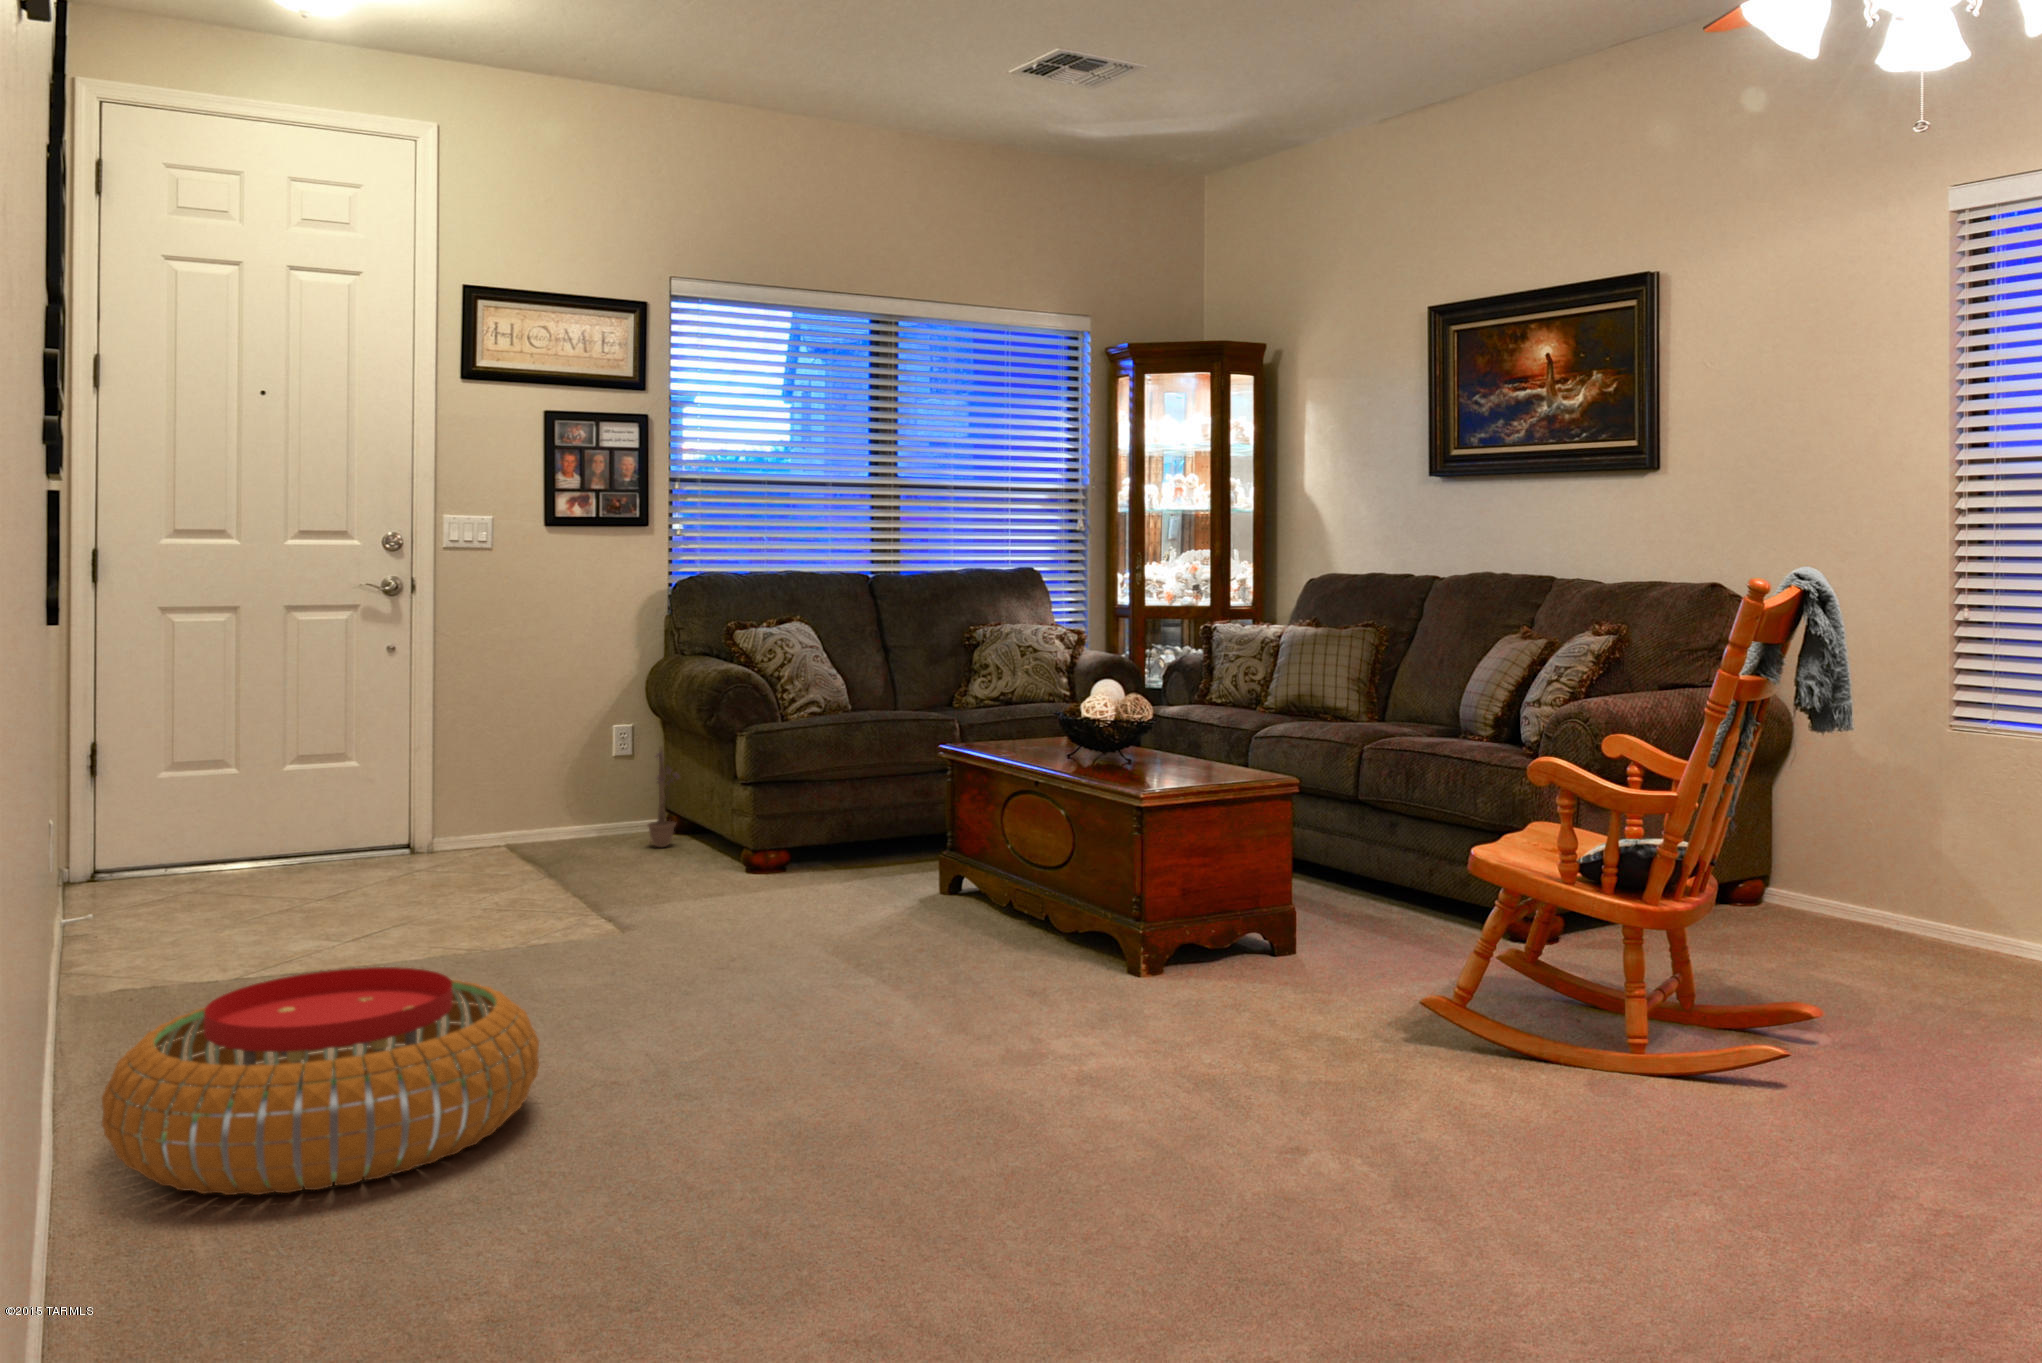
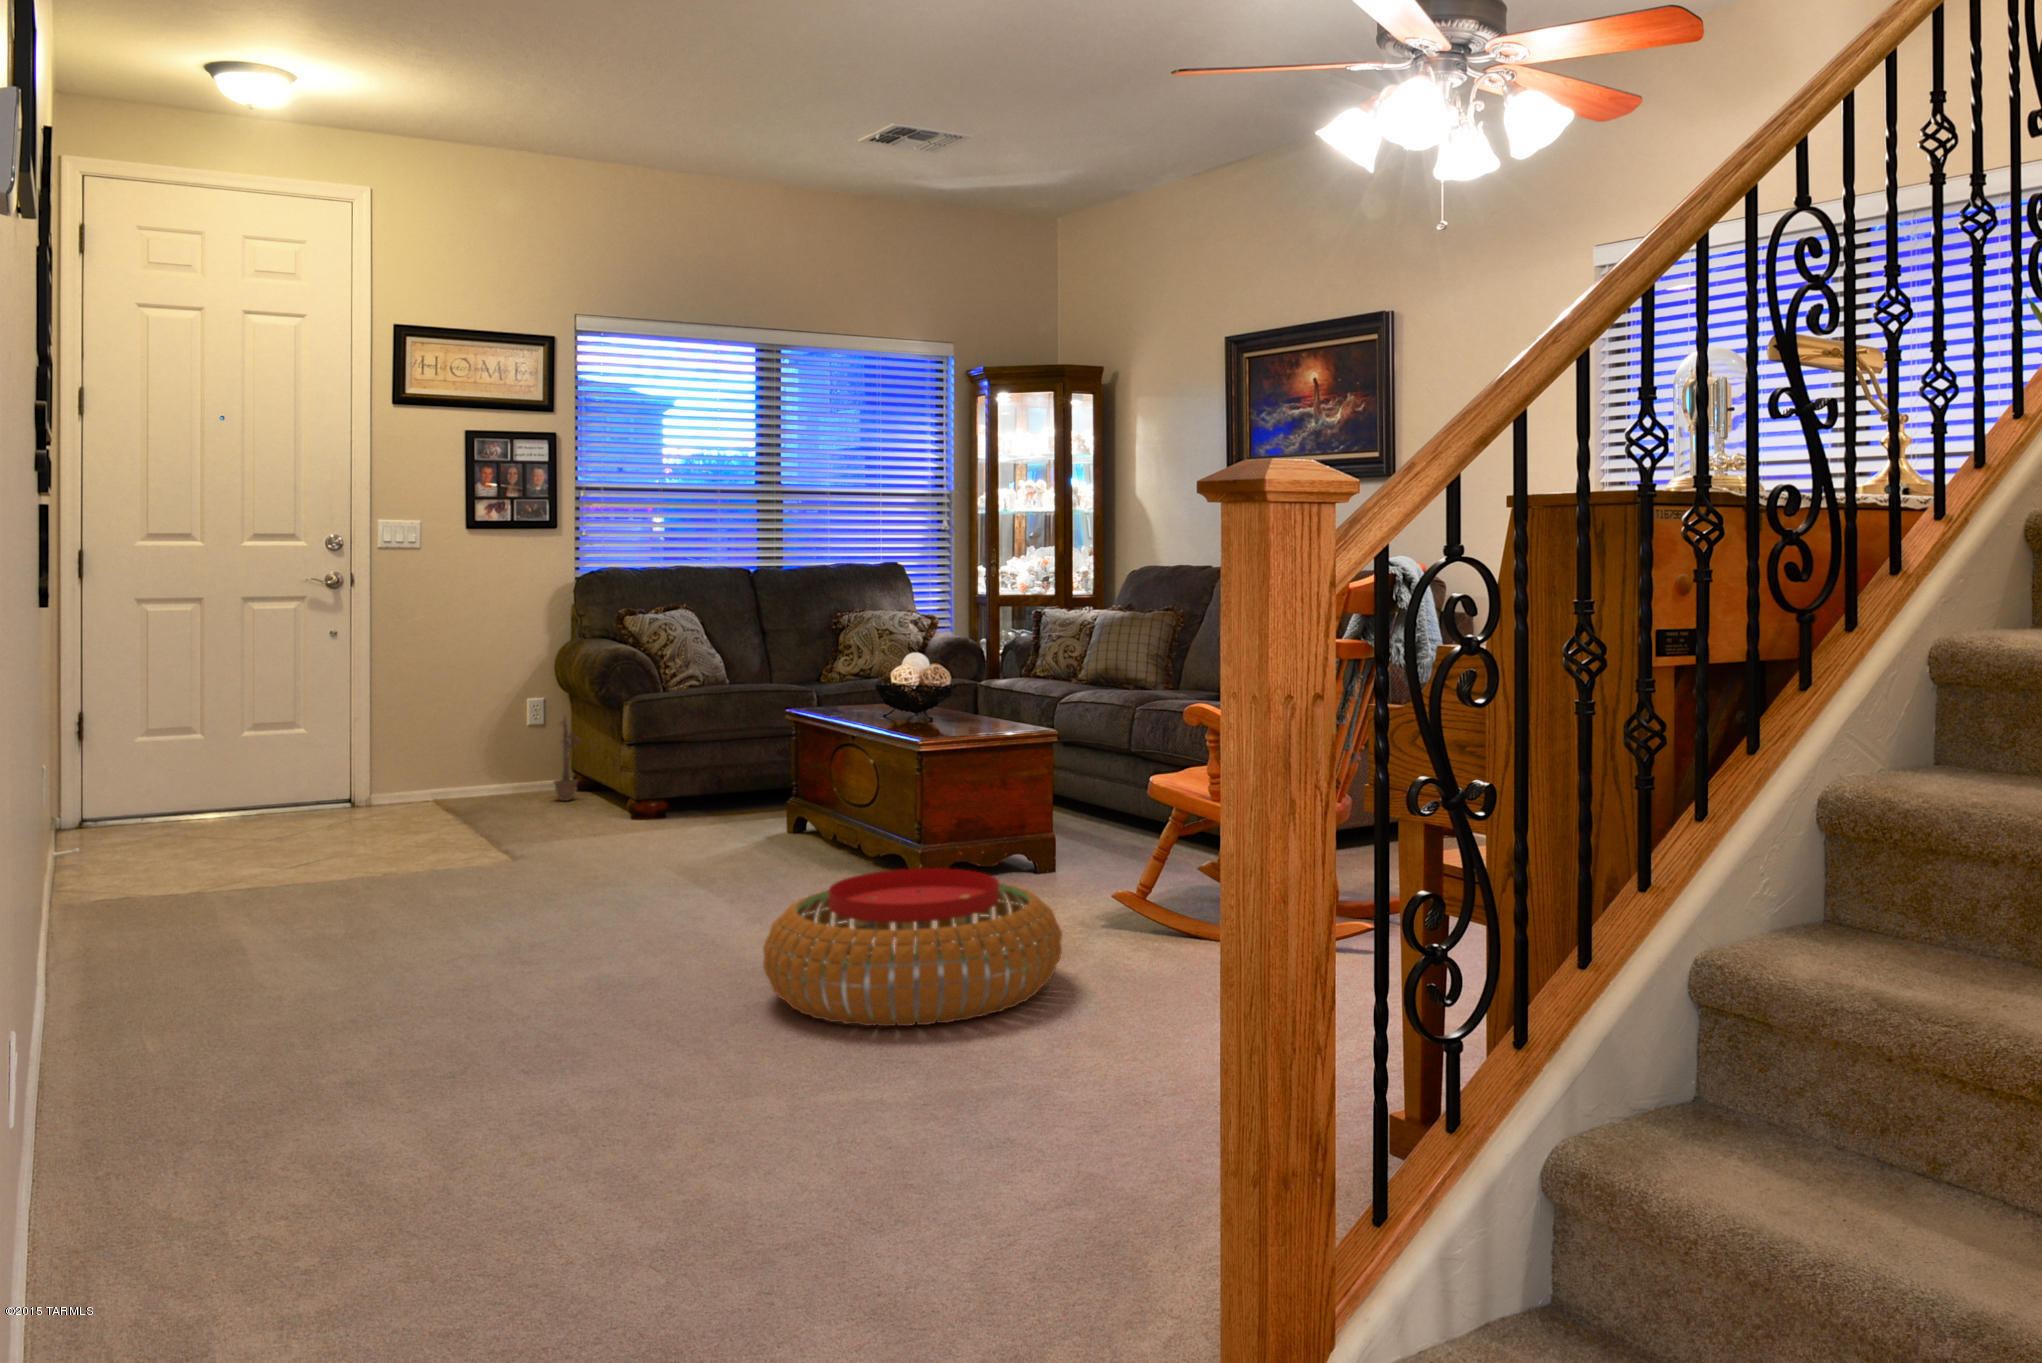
pouf: present [102,967,539,1195] -> present [763,868,1062,1026]

